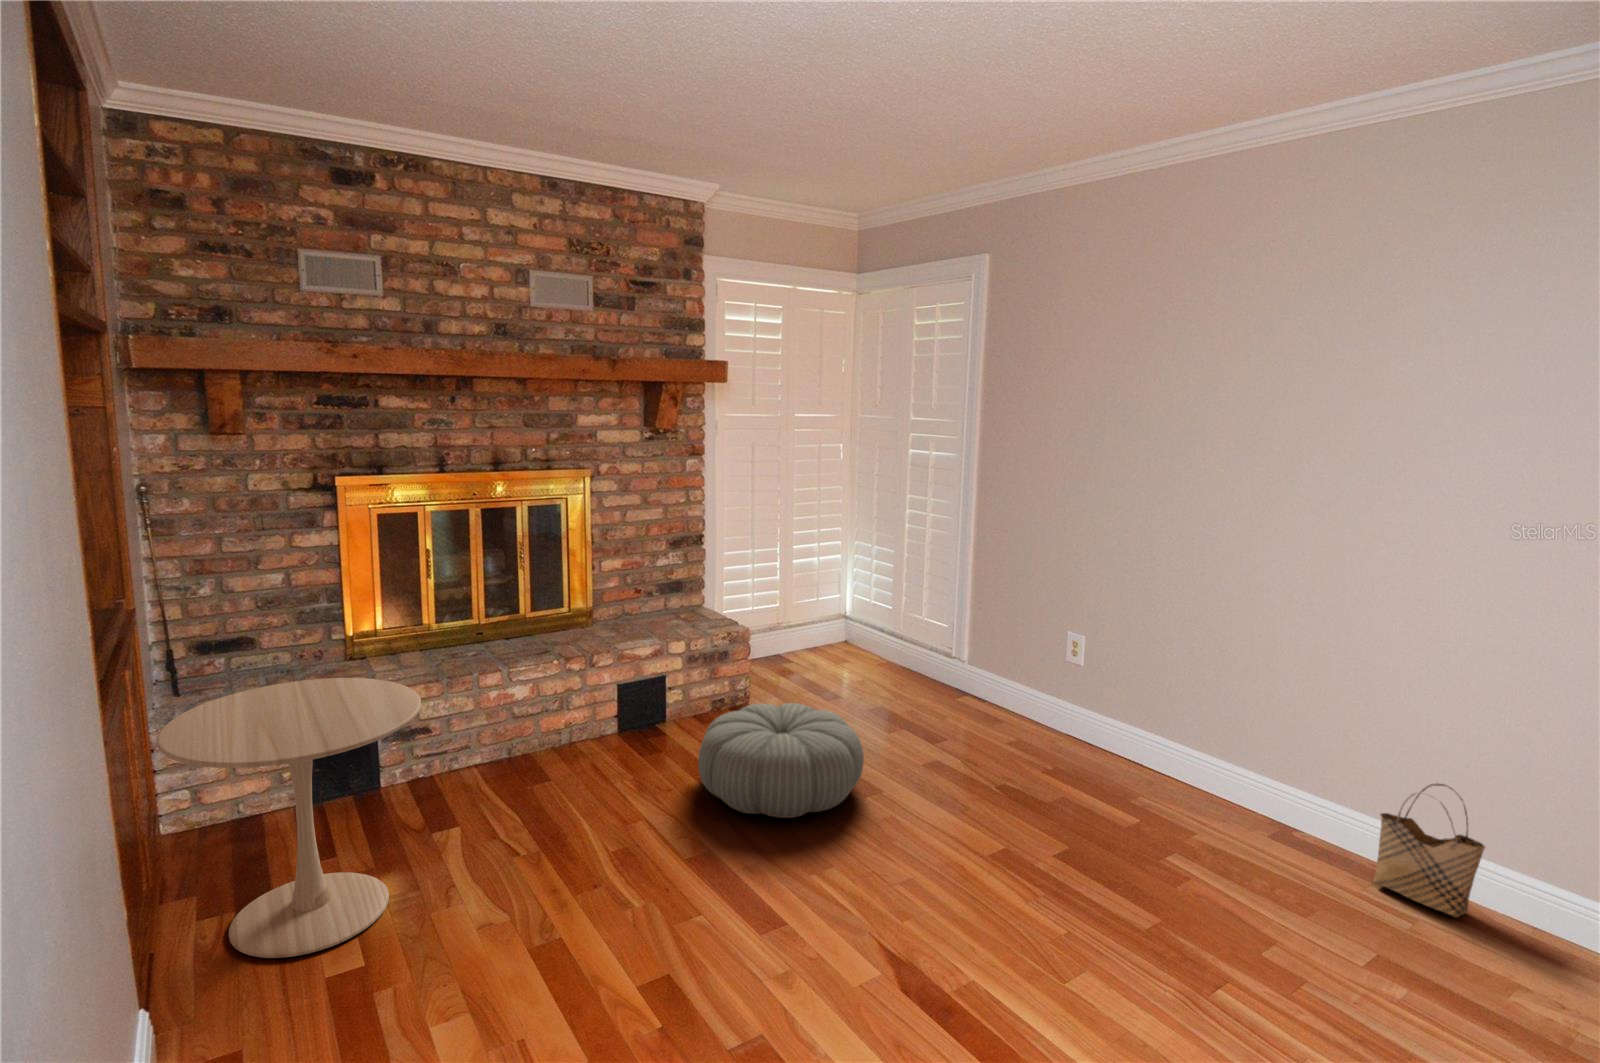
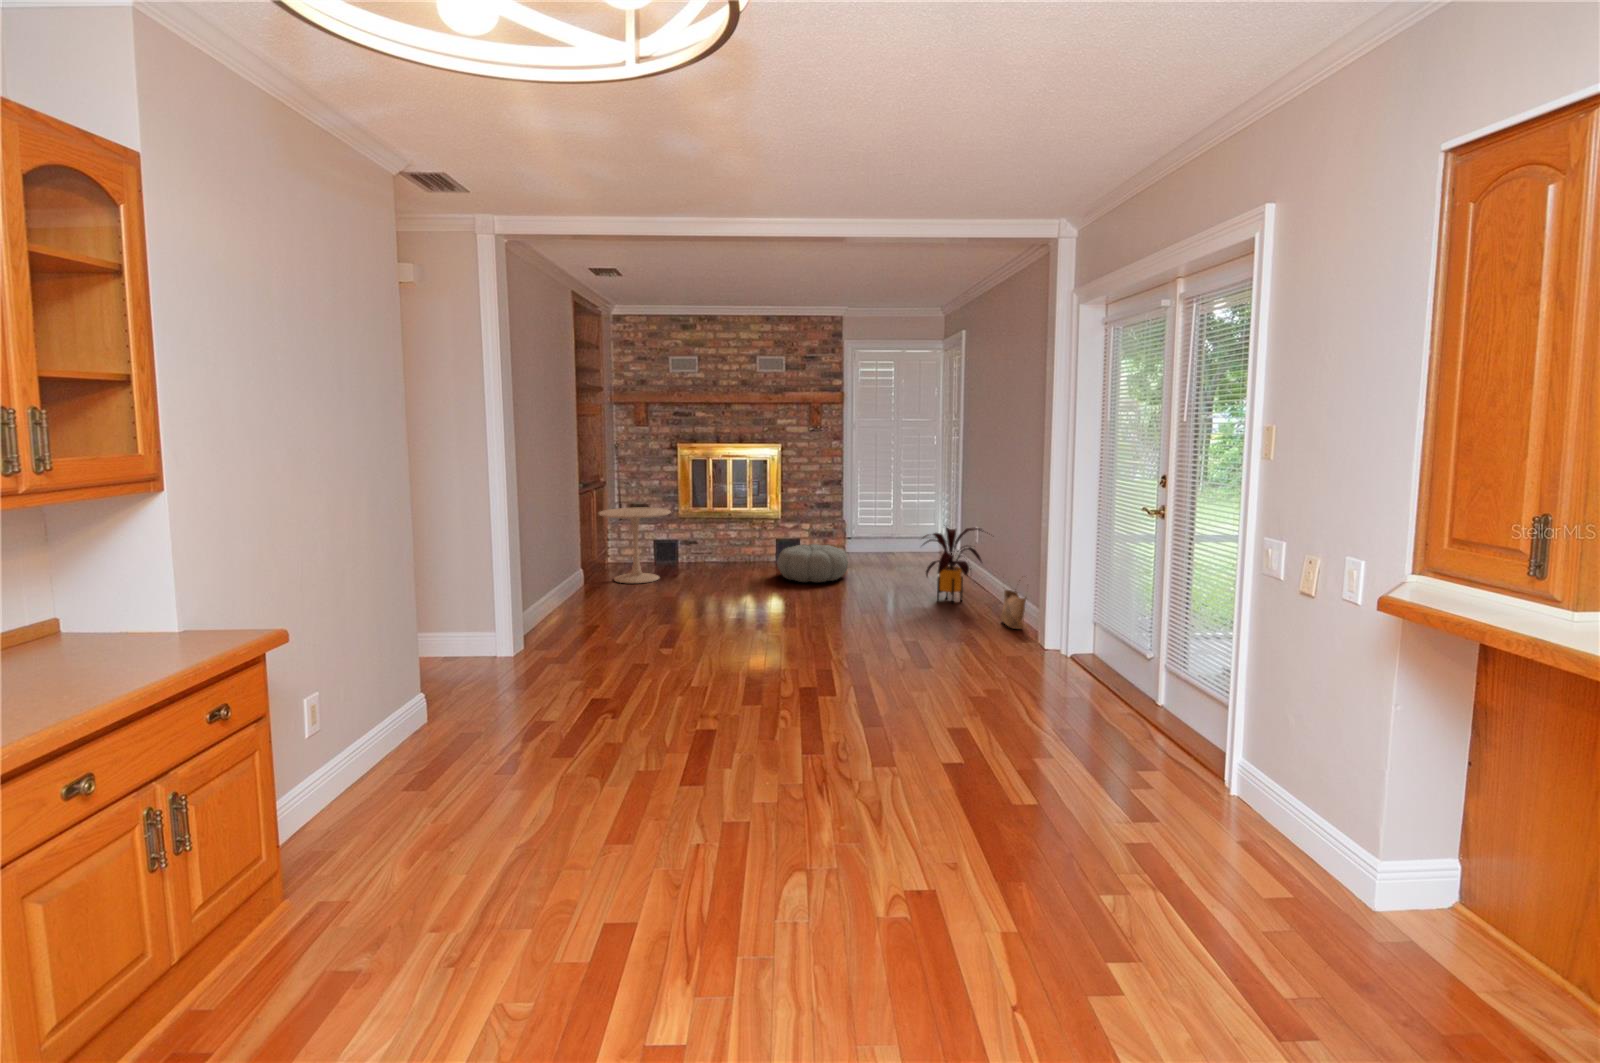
house plant: none [1081,656,1254,832] -> present [923,527,983,603]

